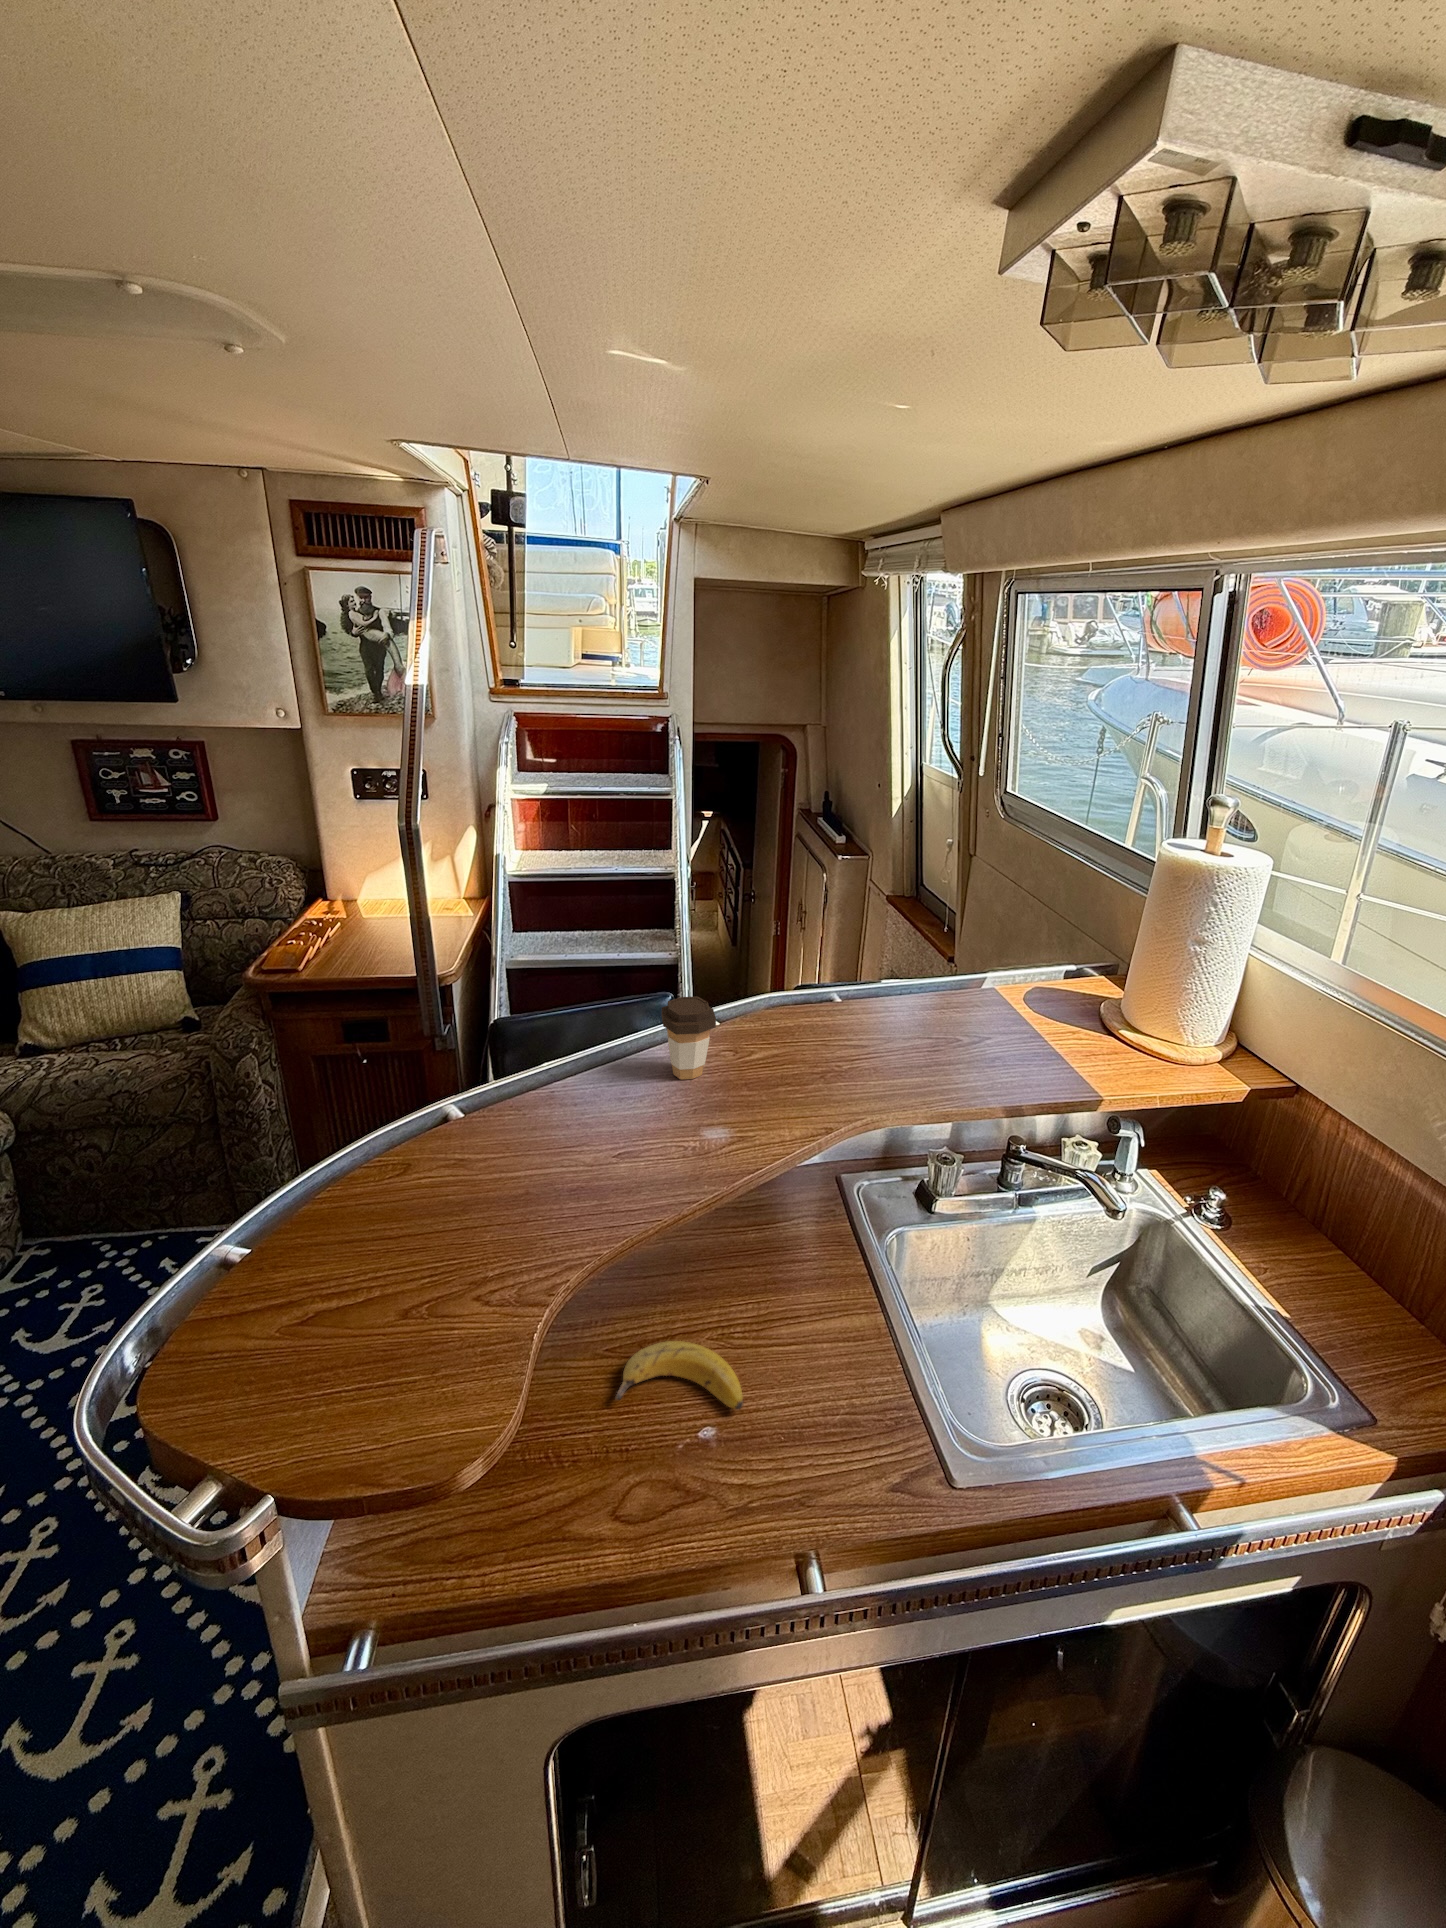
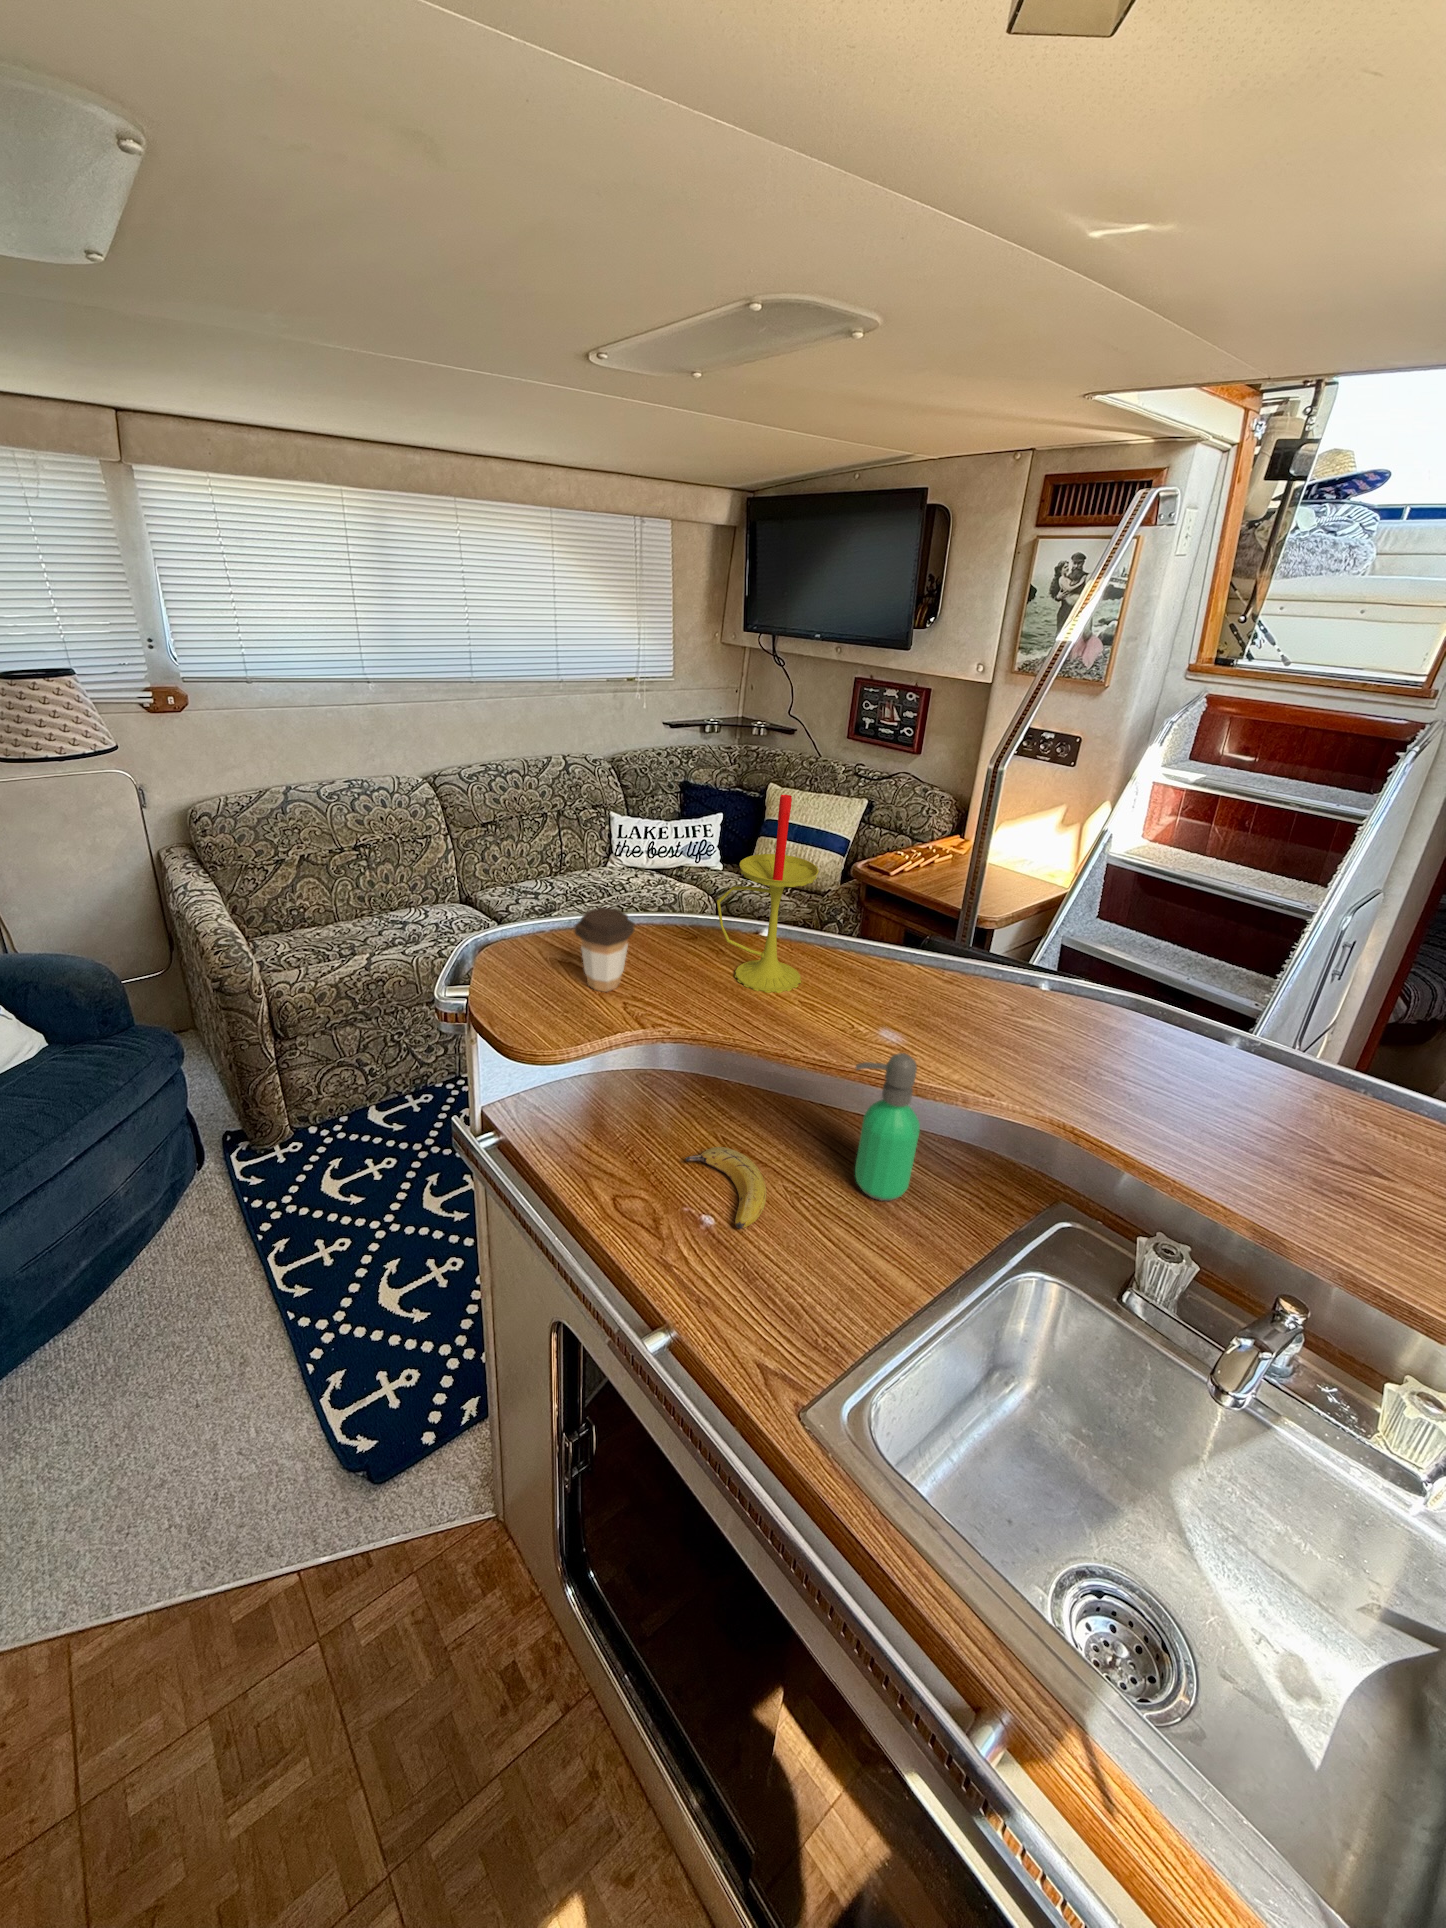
candle: none [467,934,579,1173] -> present [717,795,819,993]
coffee cup: present [662,996,716,1079] -> present [575,907,634,992]
soap dispenser: none [736,1137,793,1286] -> present [855,1053,920,1201]

